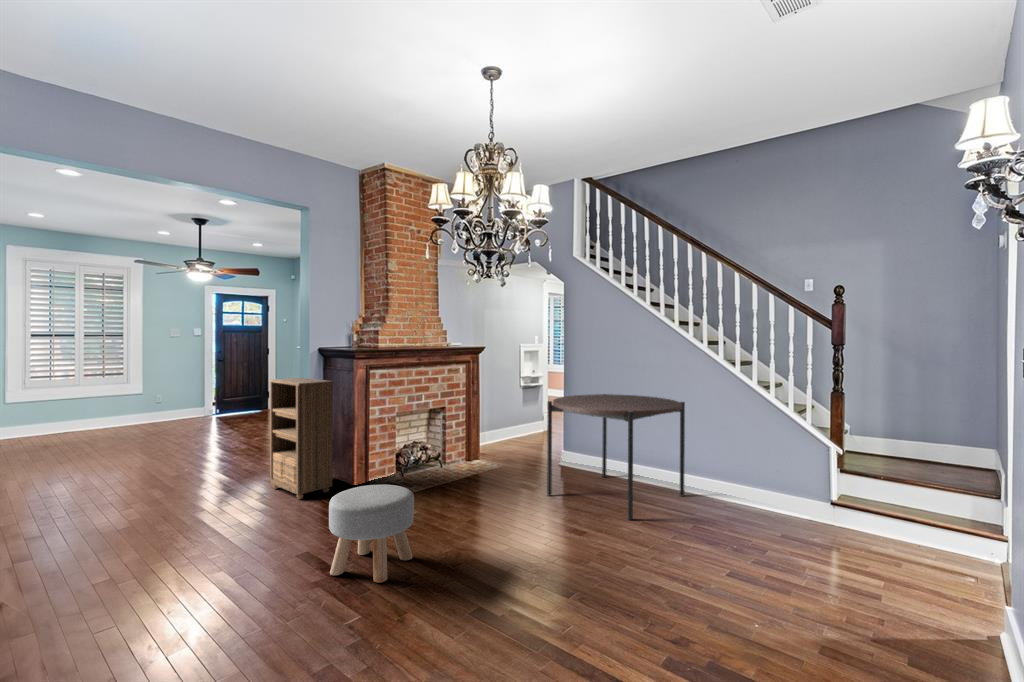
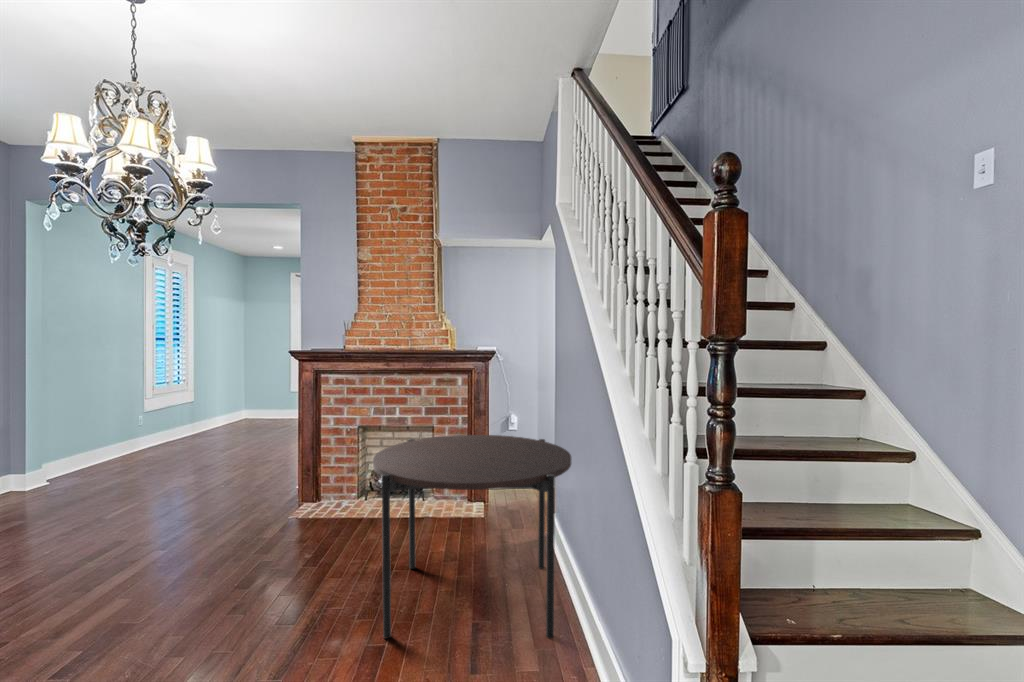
bookshelf: present [269,378,333,499] -> none [243,377,300,499]
ottoman: present [329,485,414,582] -> none [61,498,159,597]

